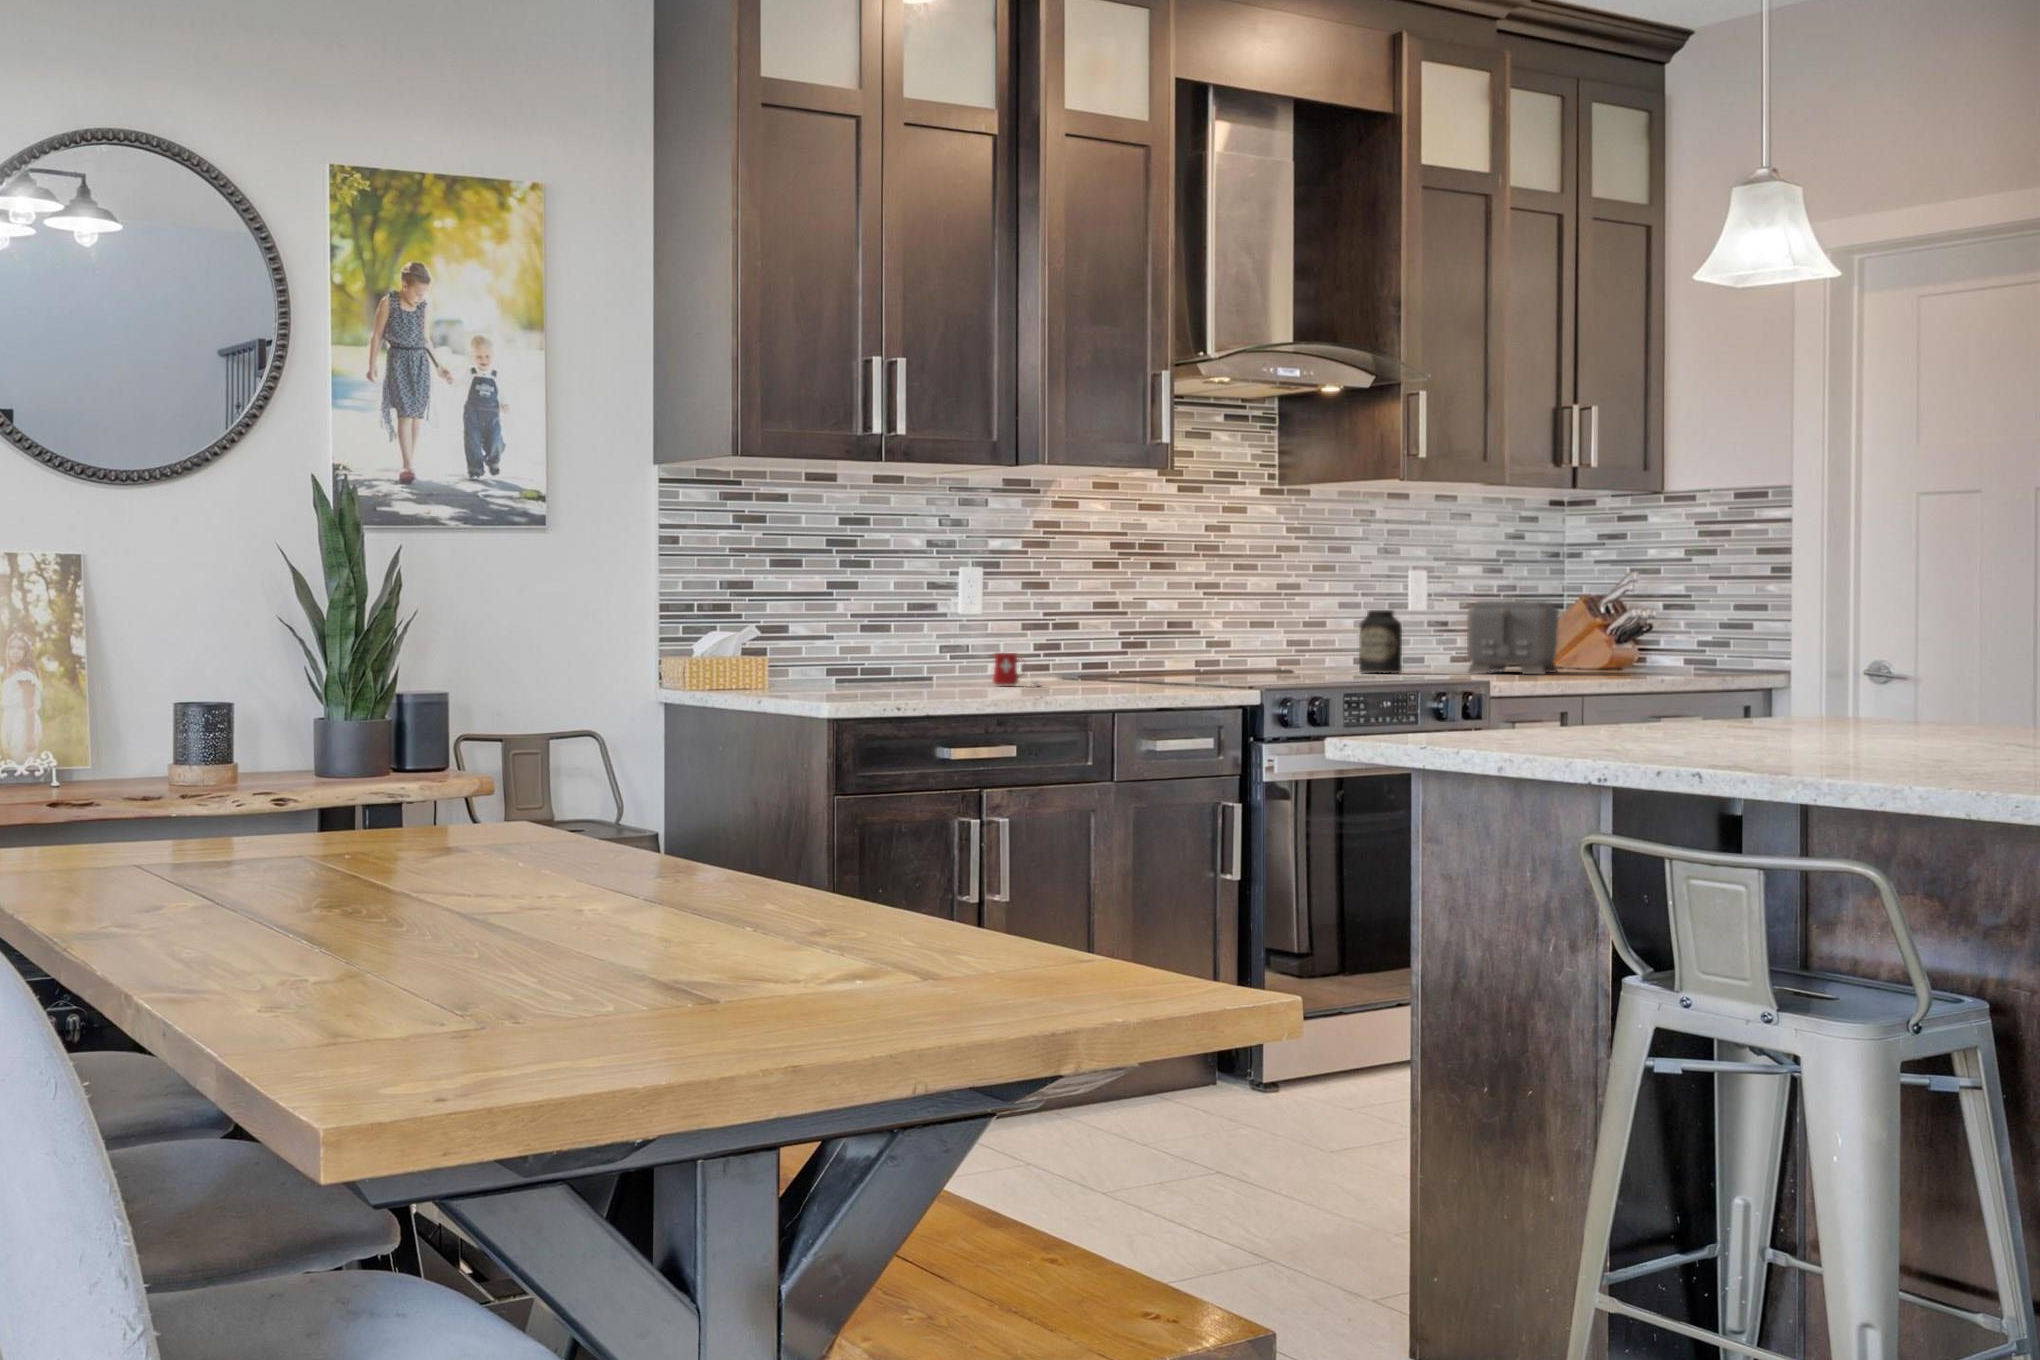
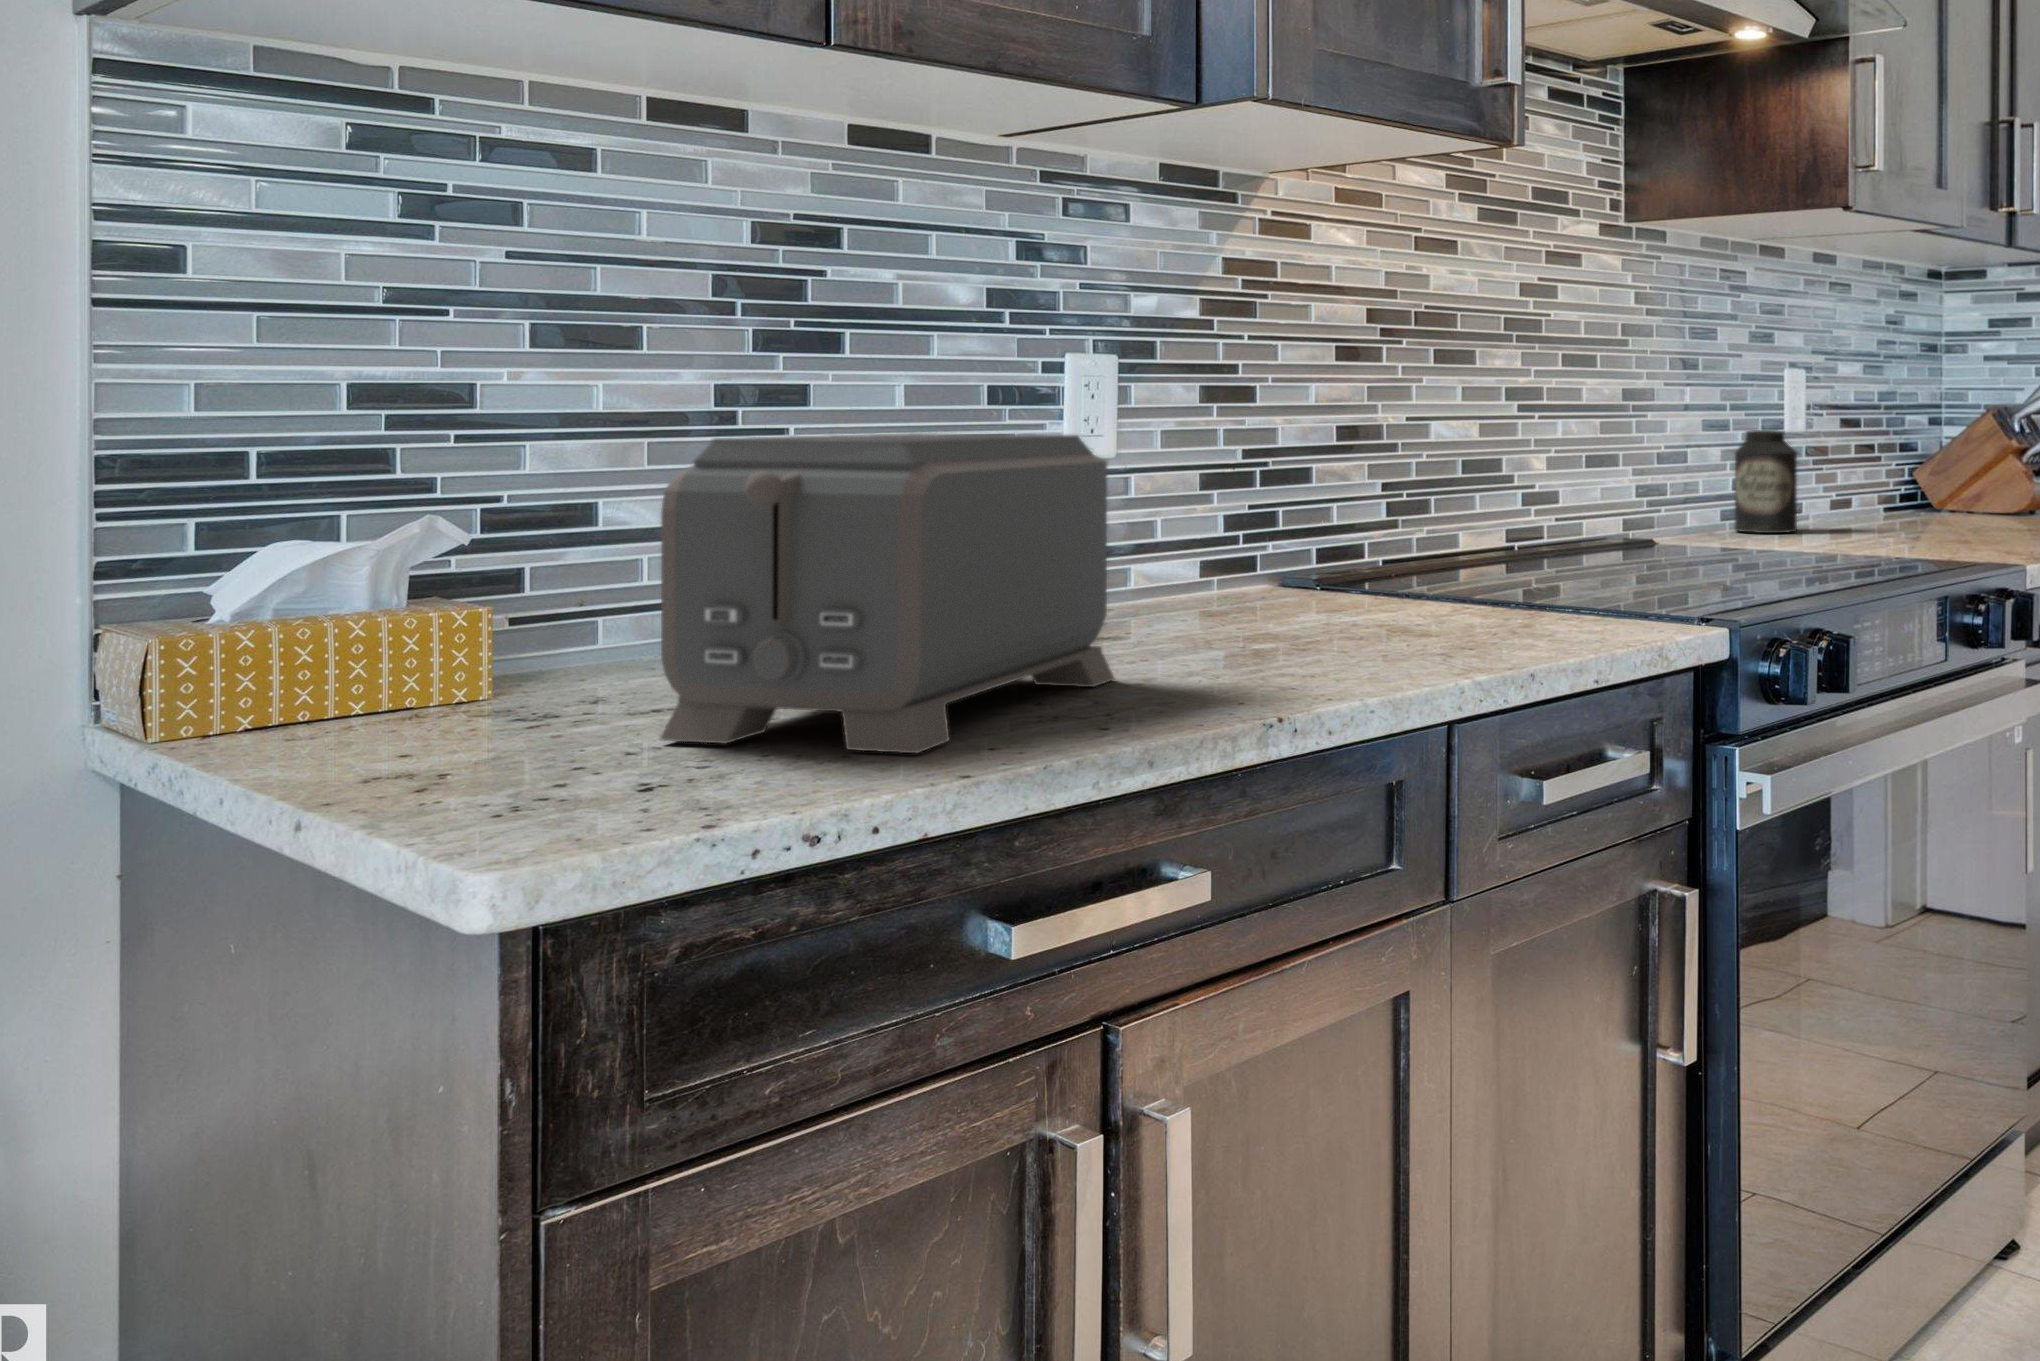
toaster: present [1467,601,1559,674] -> present [659,433,1114,753]
mug: present [993,653,1040,685] -> none [1130,560,1247,645]

